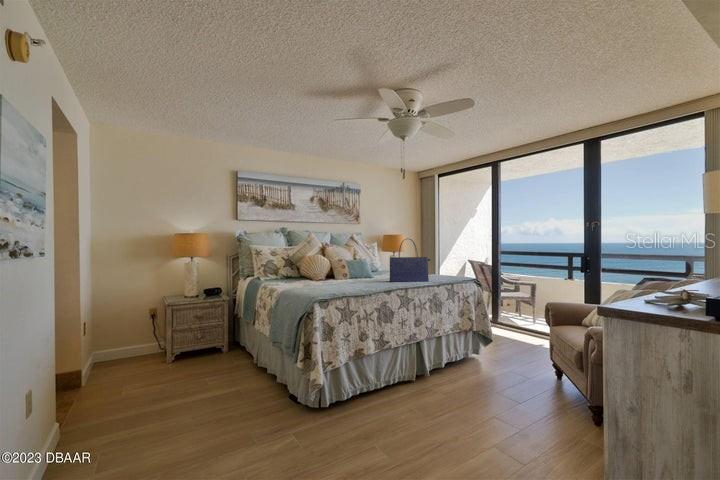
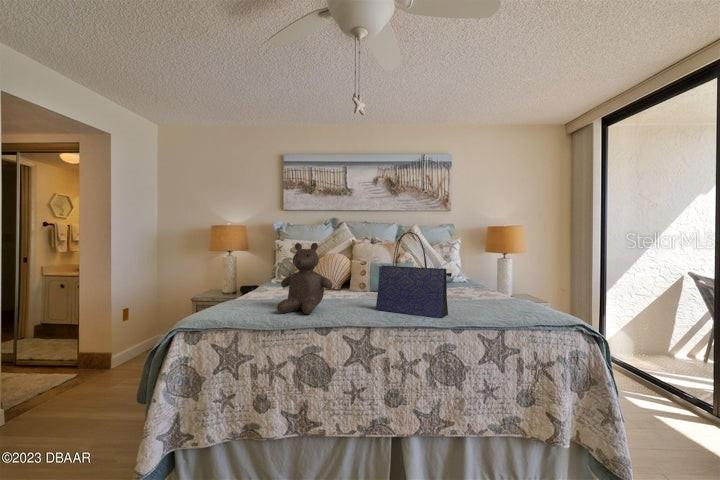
teddy bear: none [339,245,372,287] -> present [277,243,332,314]

